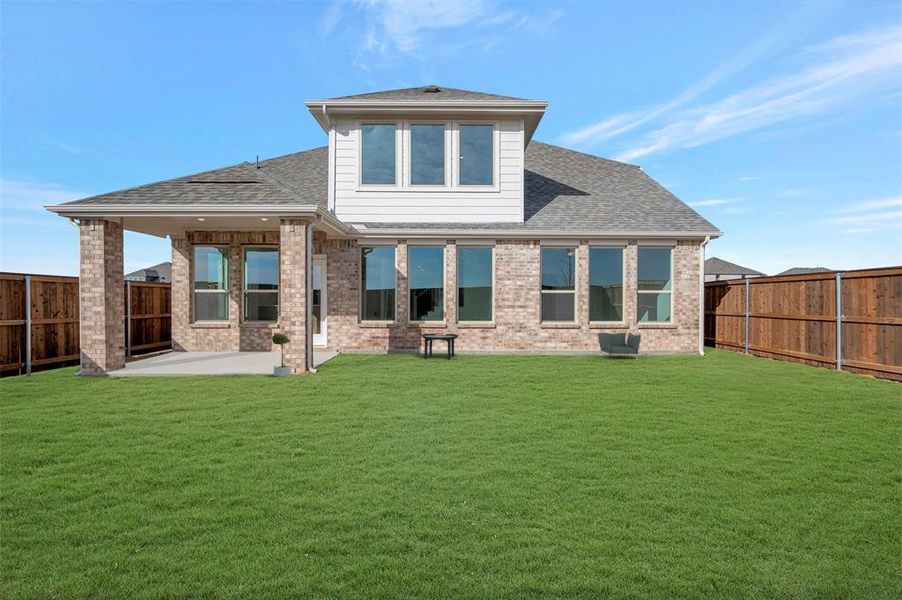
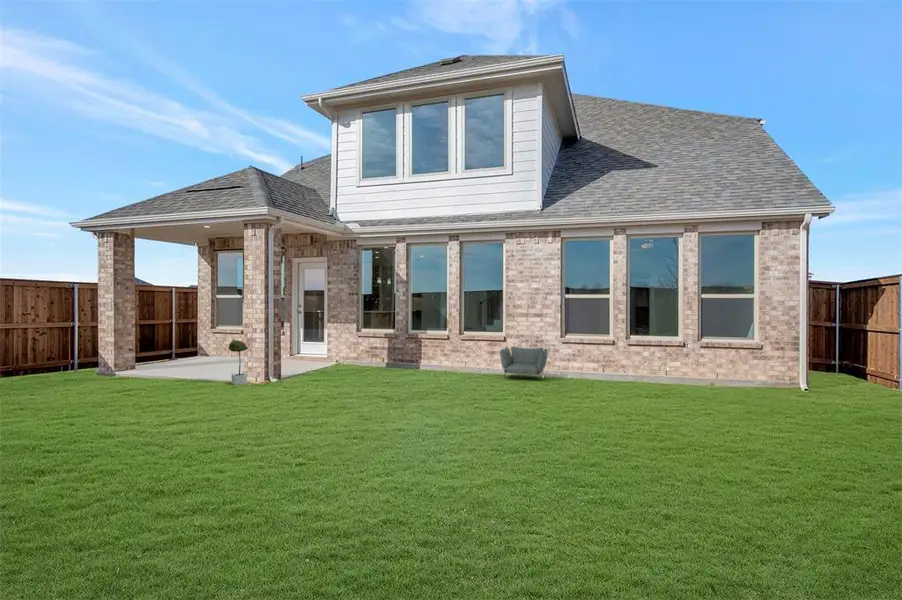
round table: present [421,333,459,360] -> none [412,345,456,377]
armchair: present [598,333,641,354] -> present [500,347,548,375]

